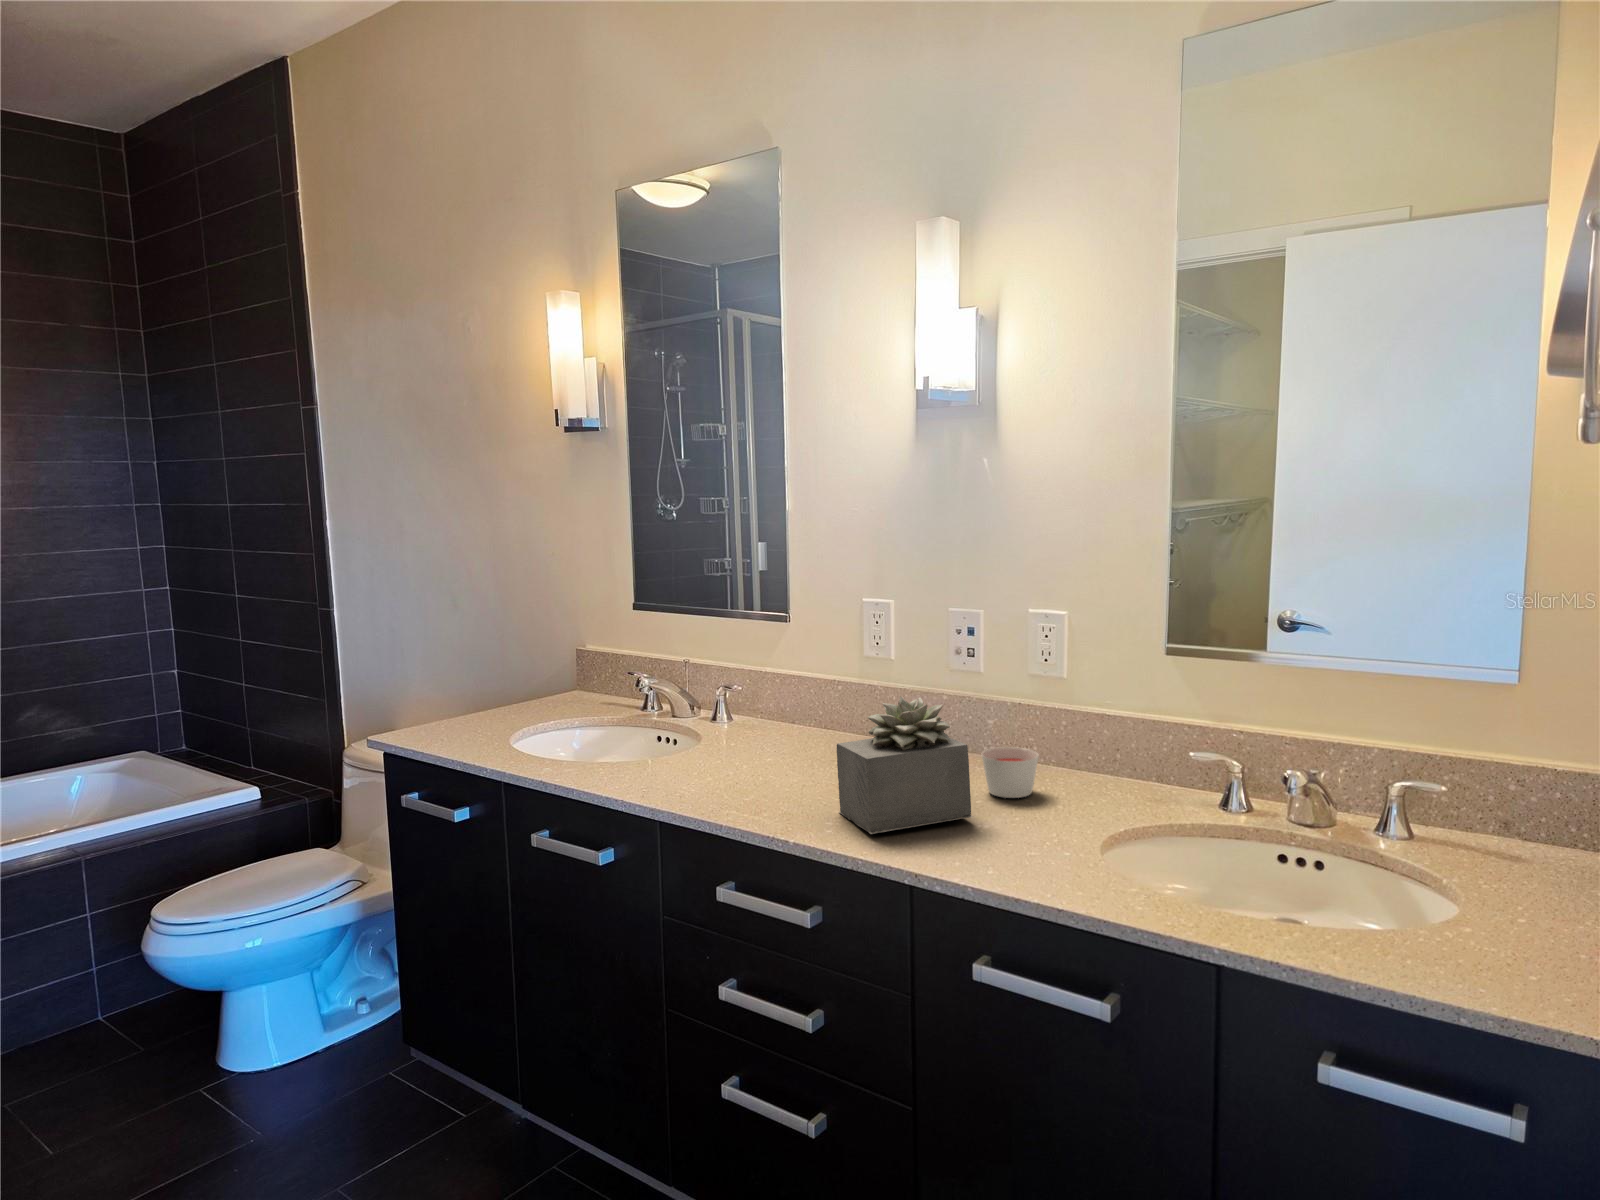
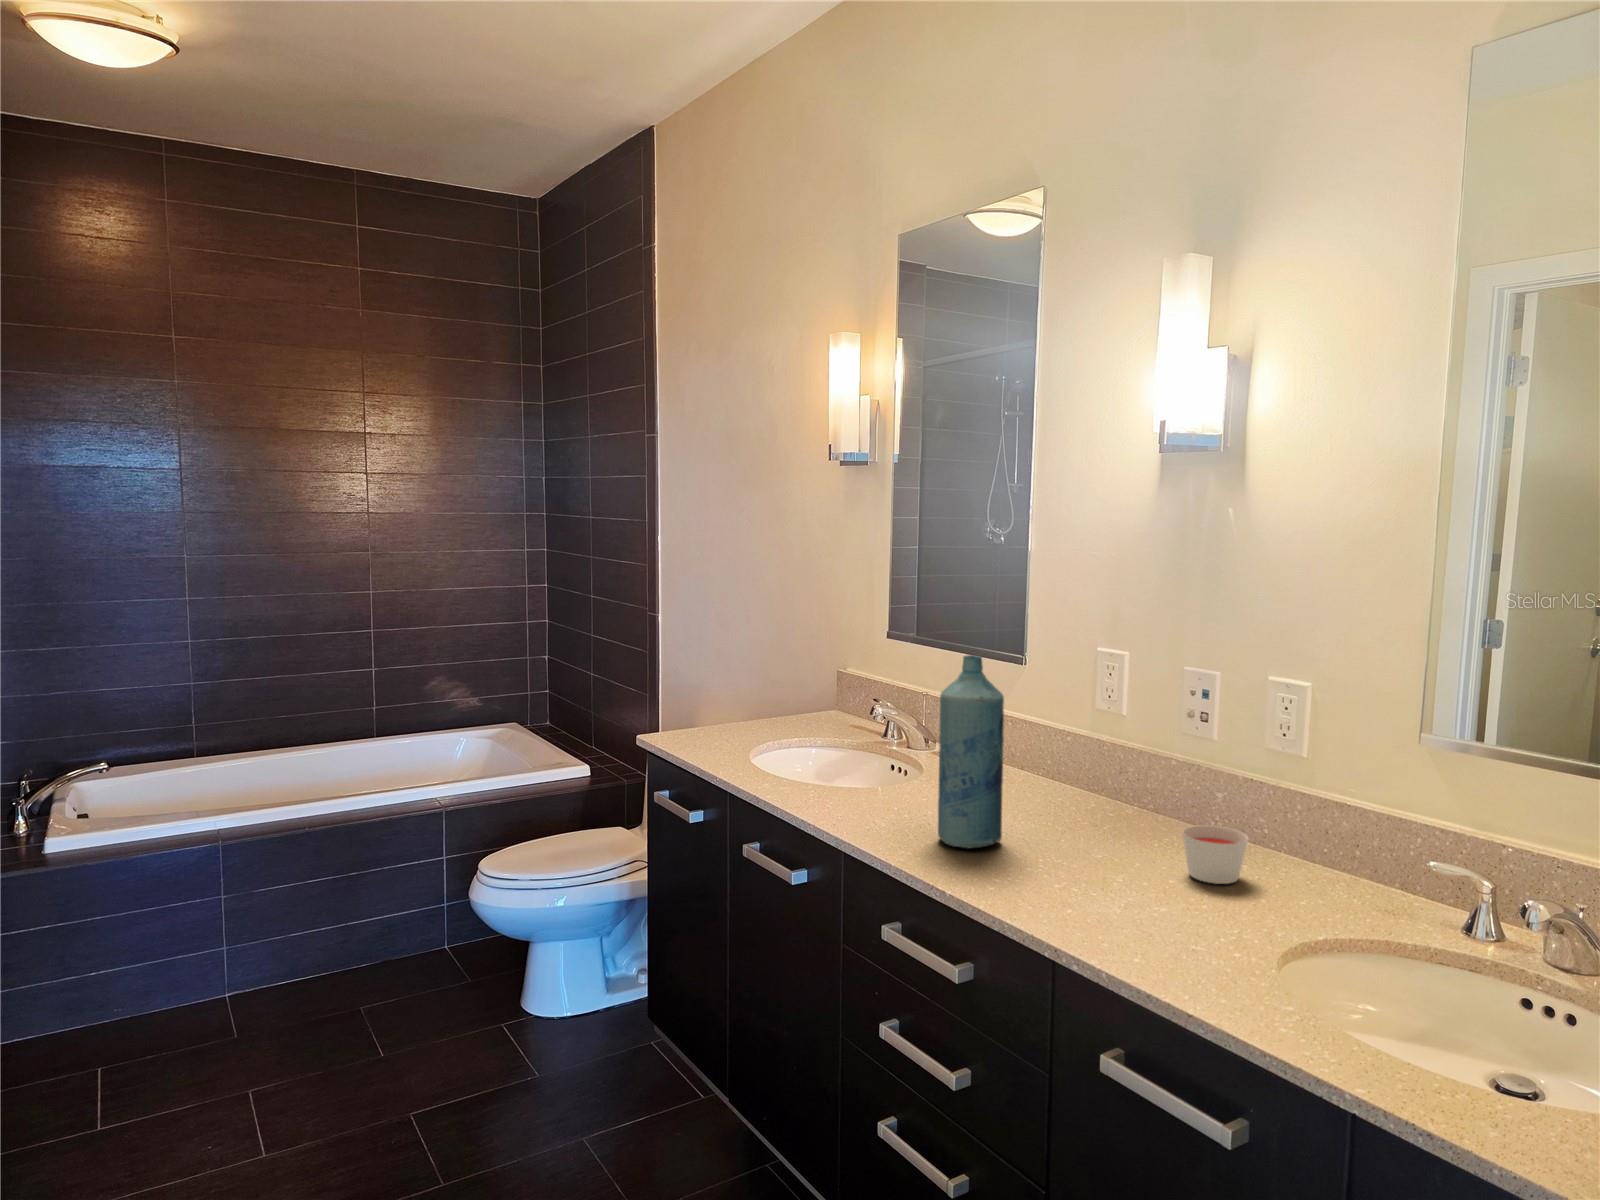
bottle: none [747,610,814,799] -> present [938,655,1004,849]
succulent plant: present [837,696,973,834] -> none [1013,757,1151,898]

